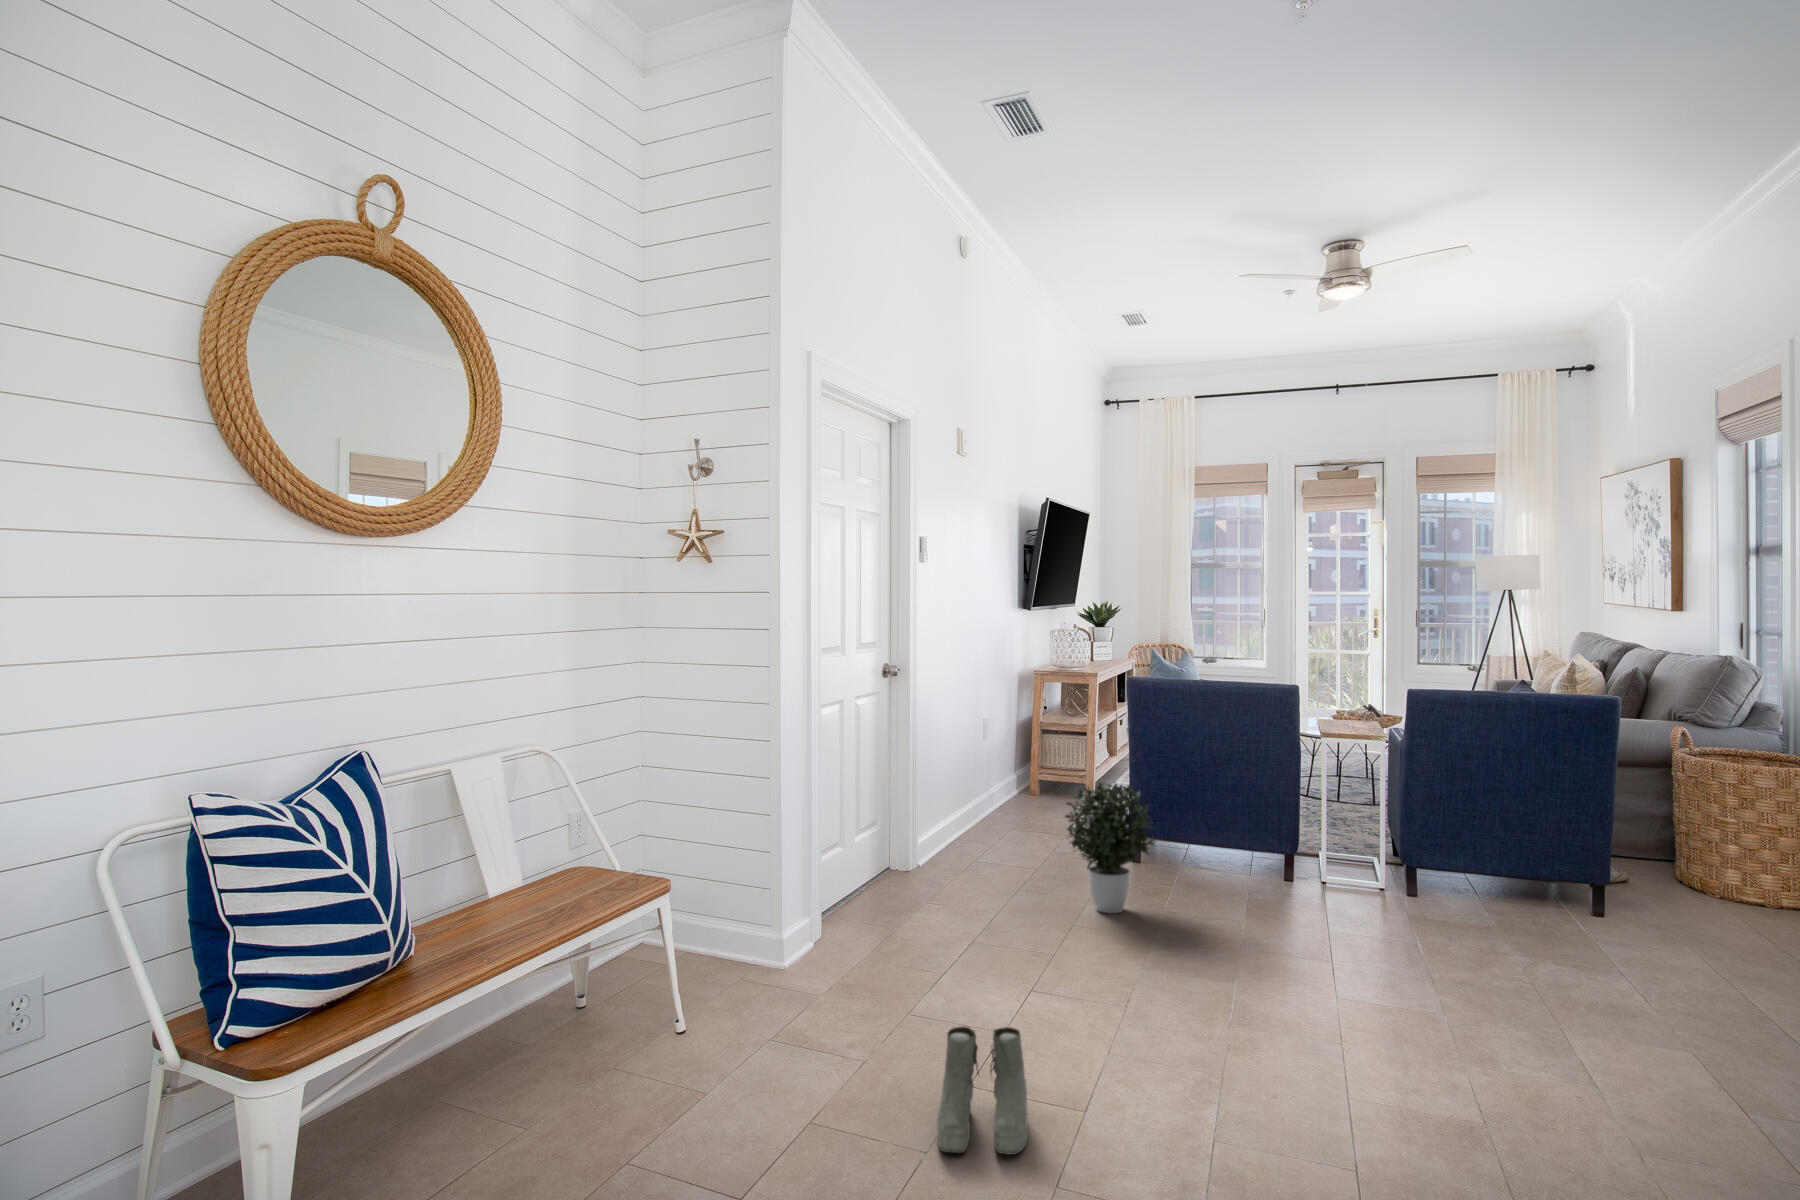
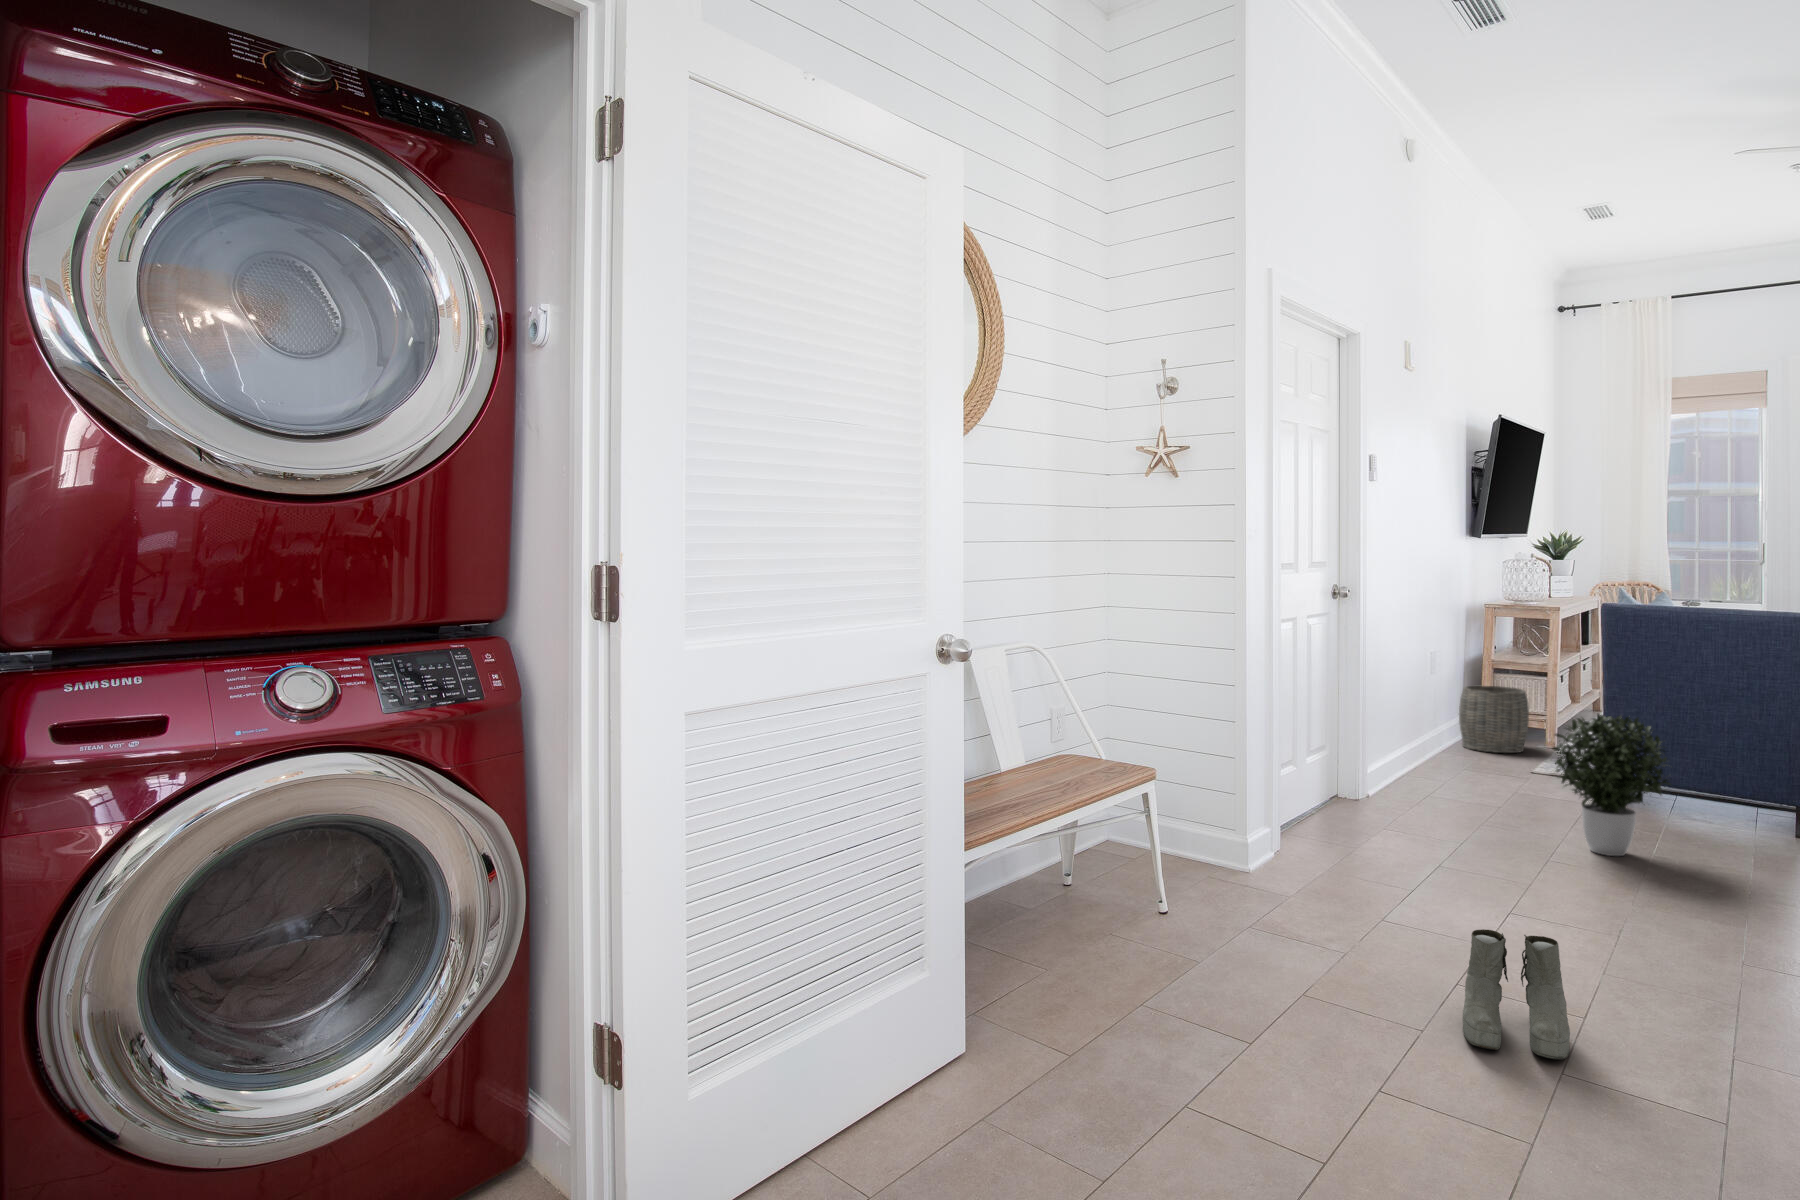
woven basket: none [1013,747,1069,811] -> present [1459,686,1529,753]

